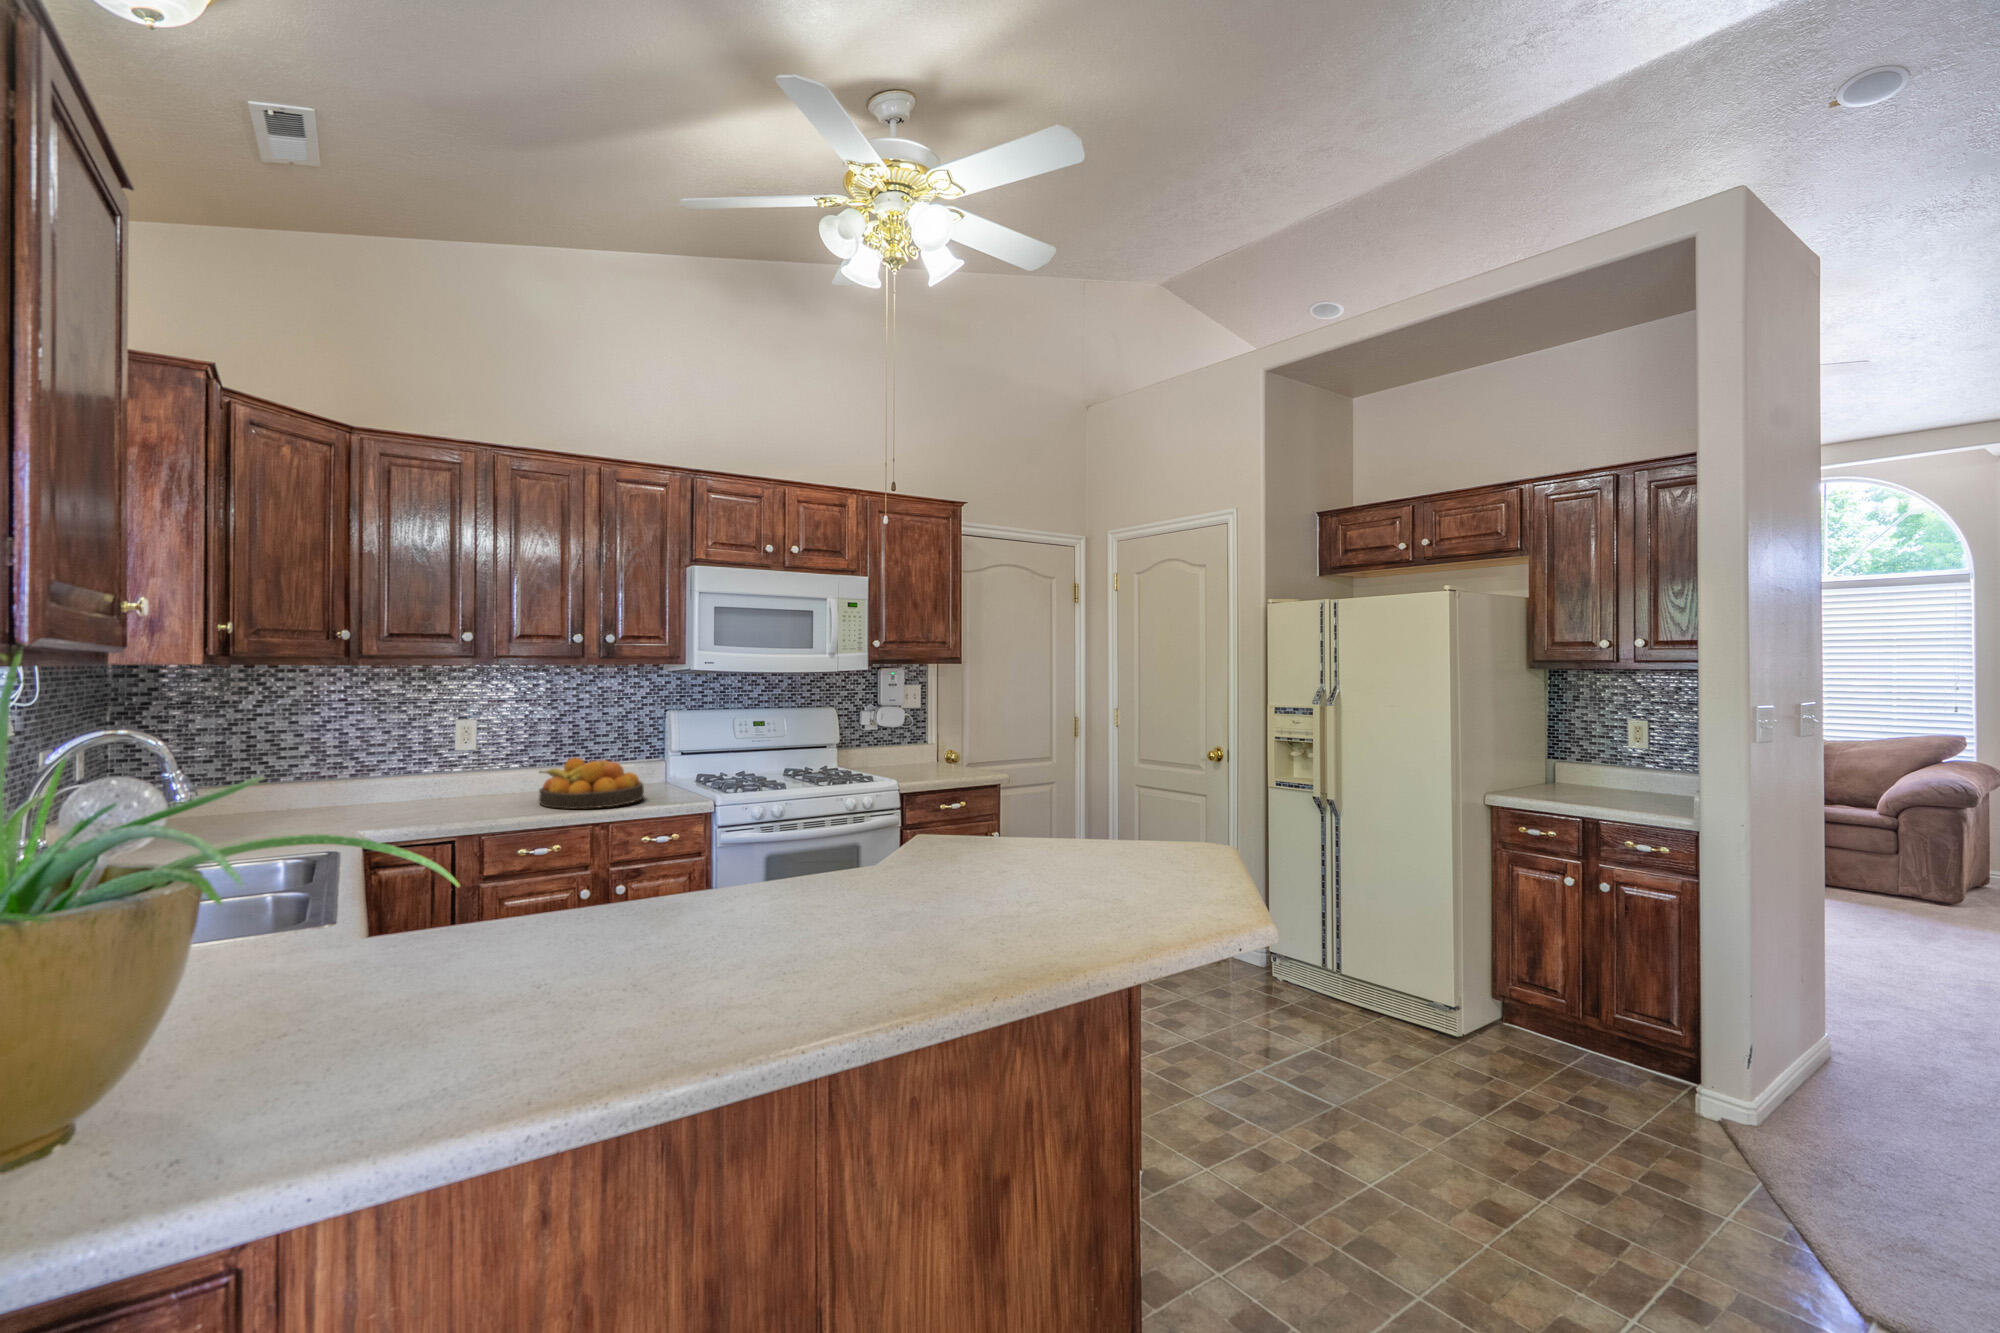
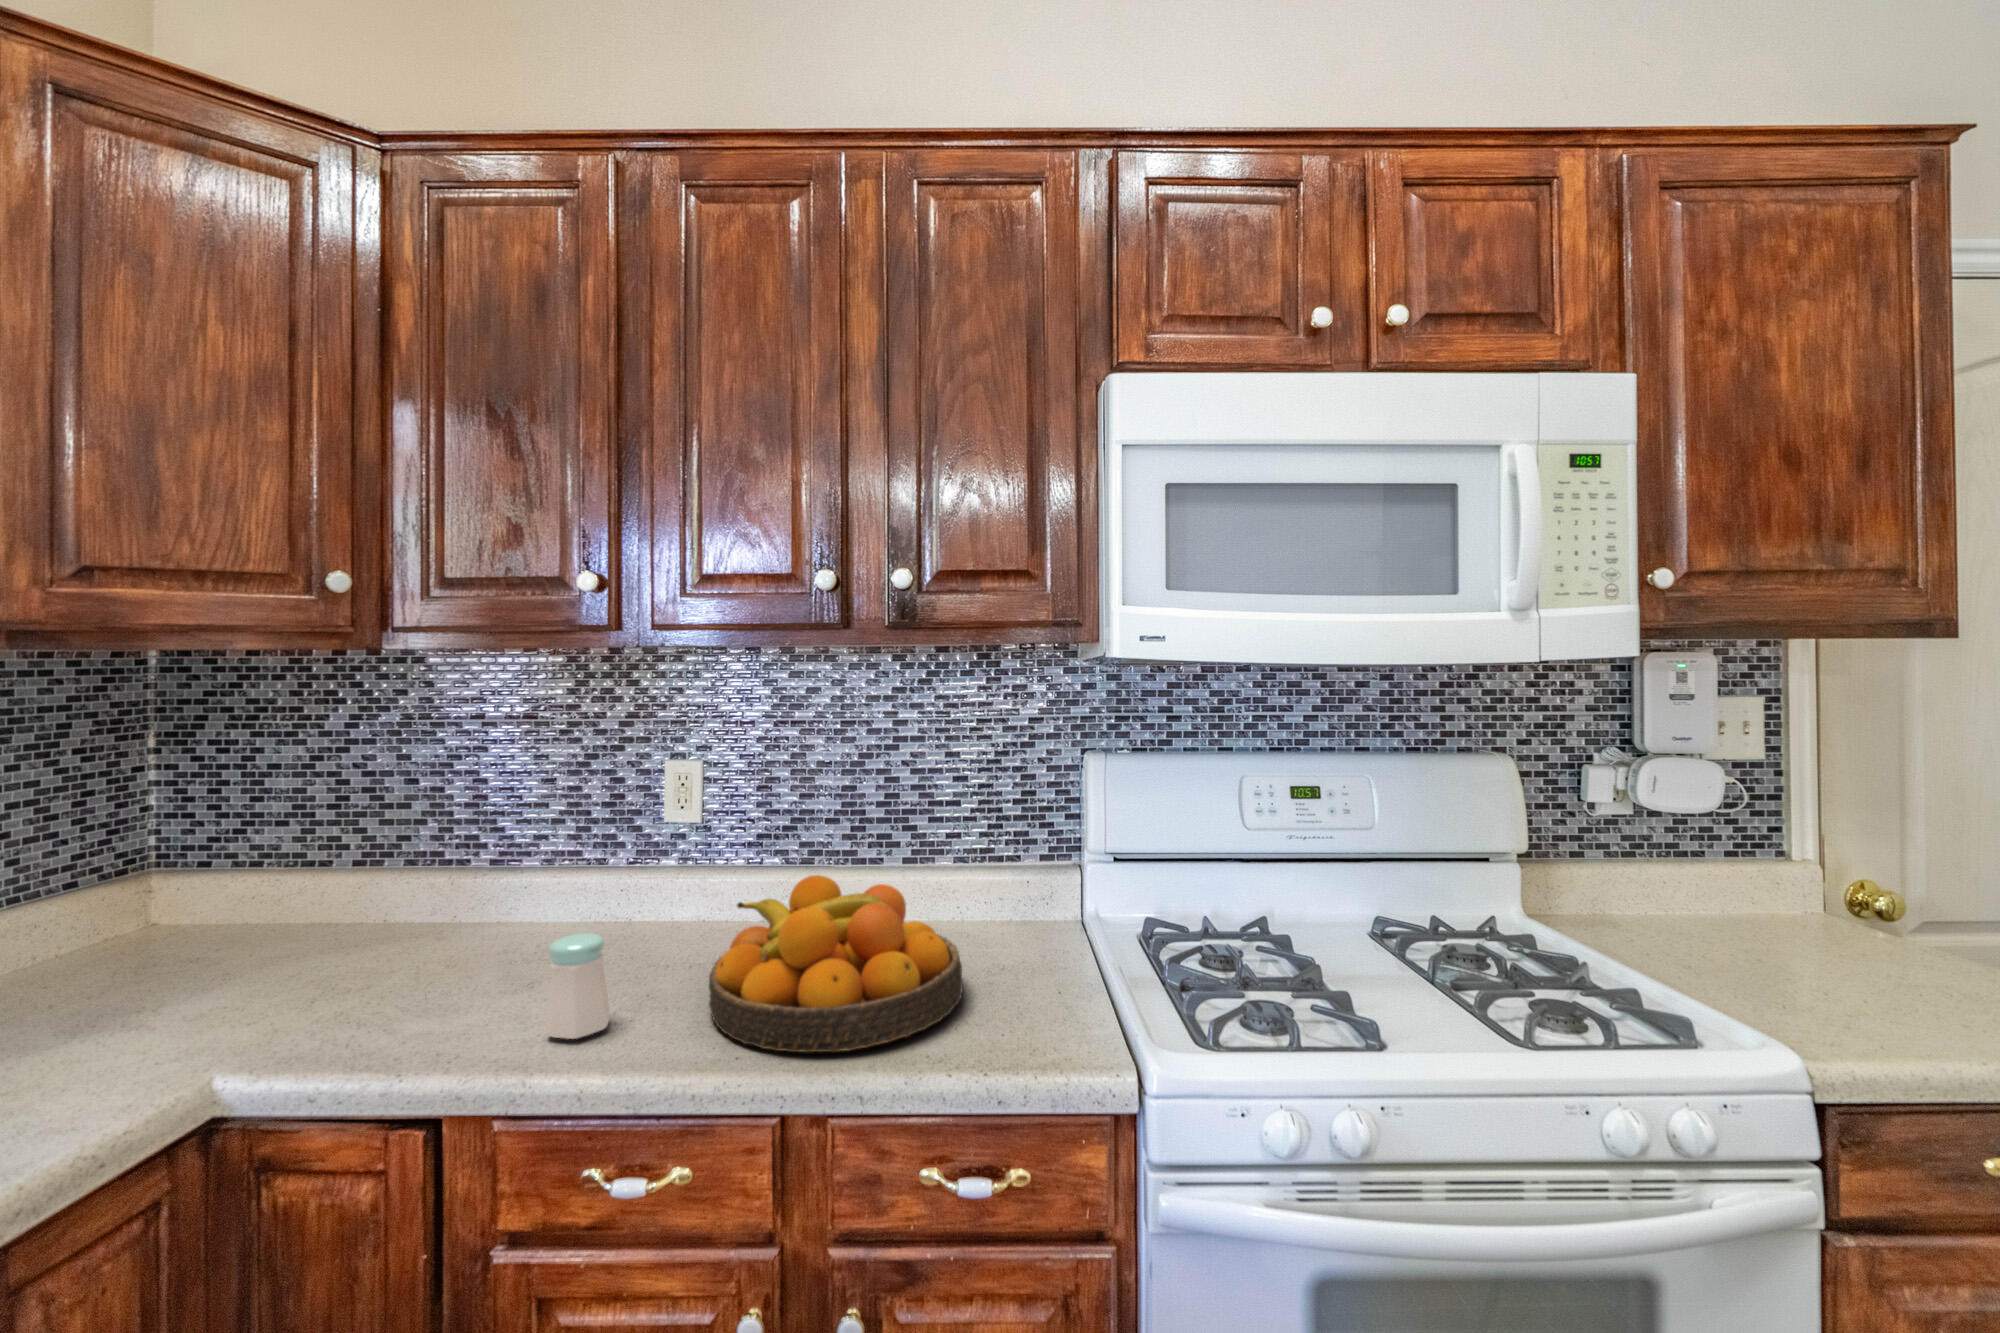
salt shaker: none [486,777,512,814] -> present [547,933,610,1039]

